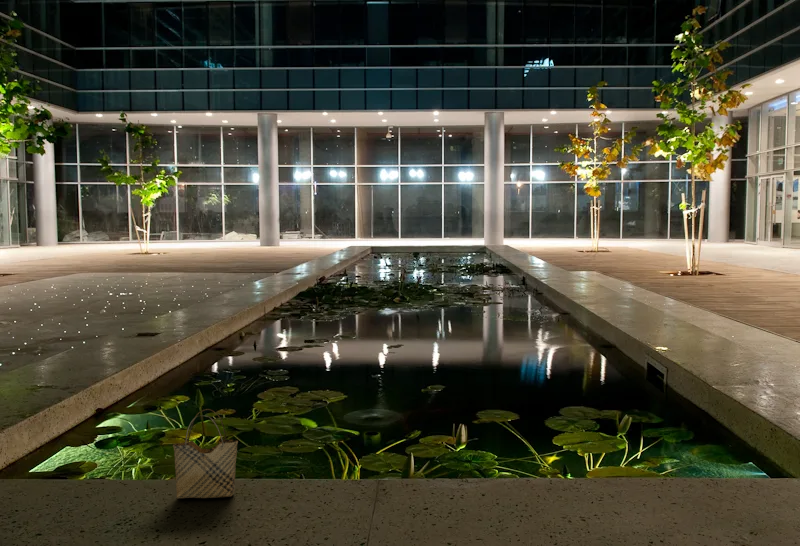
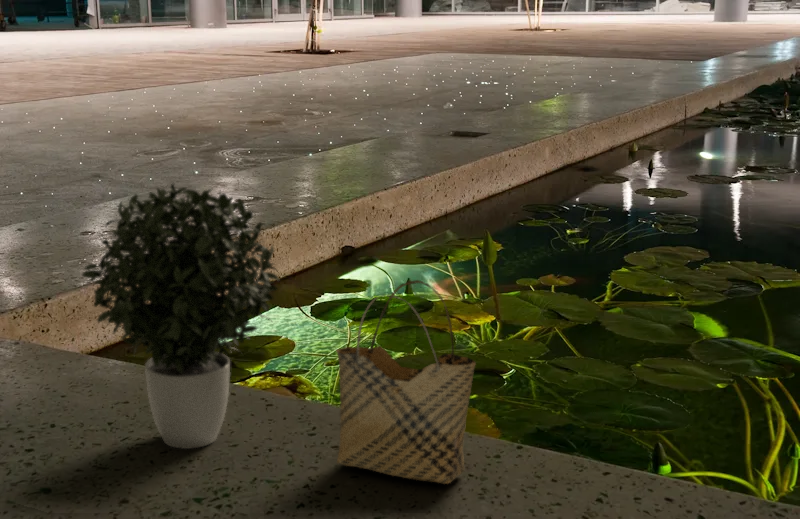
potted plant: none [43,377,140,508] -> present [82,184,279,449]

